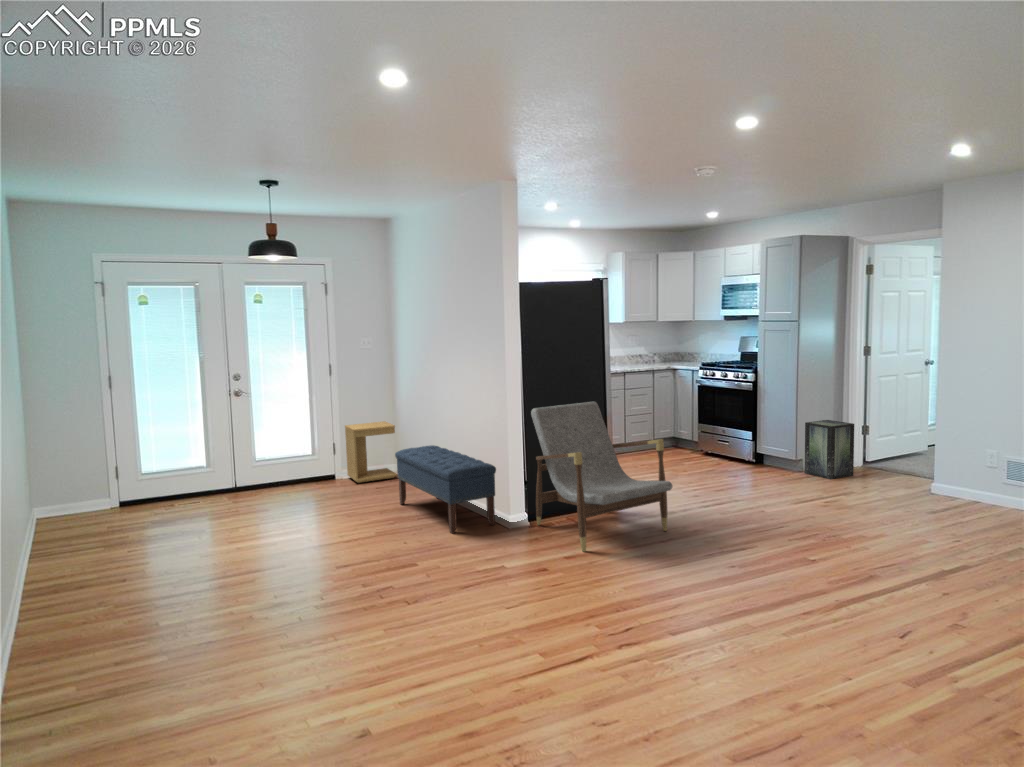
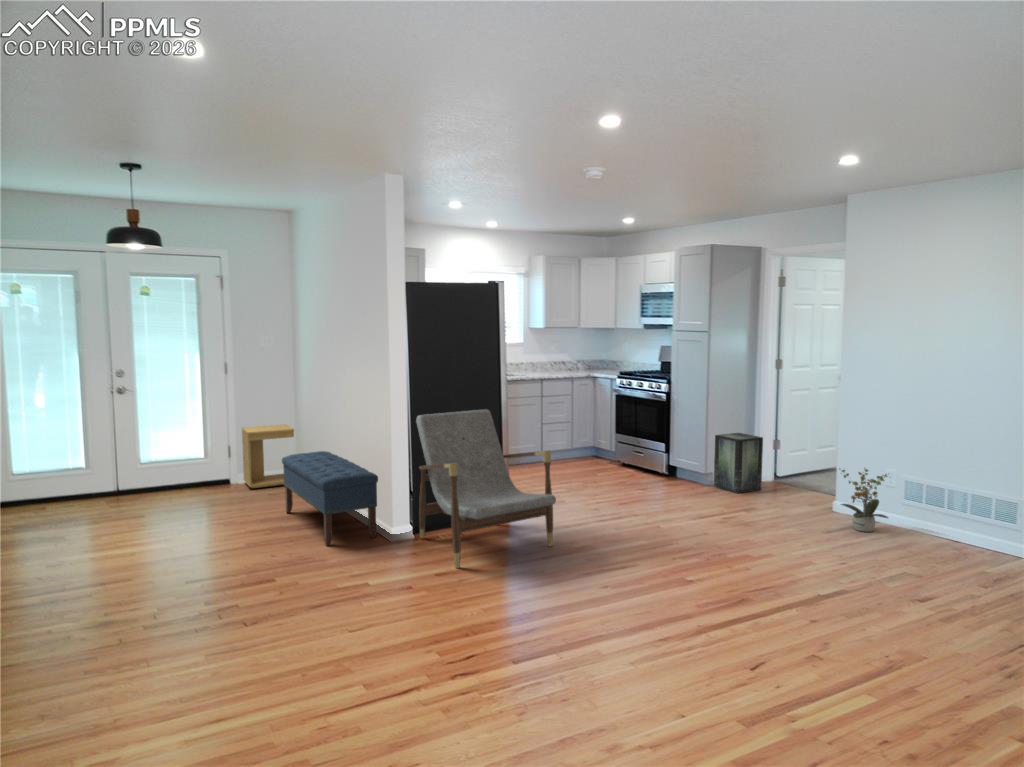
potted plant: none [941,450,996,513] -> present [841,469,888,532]

